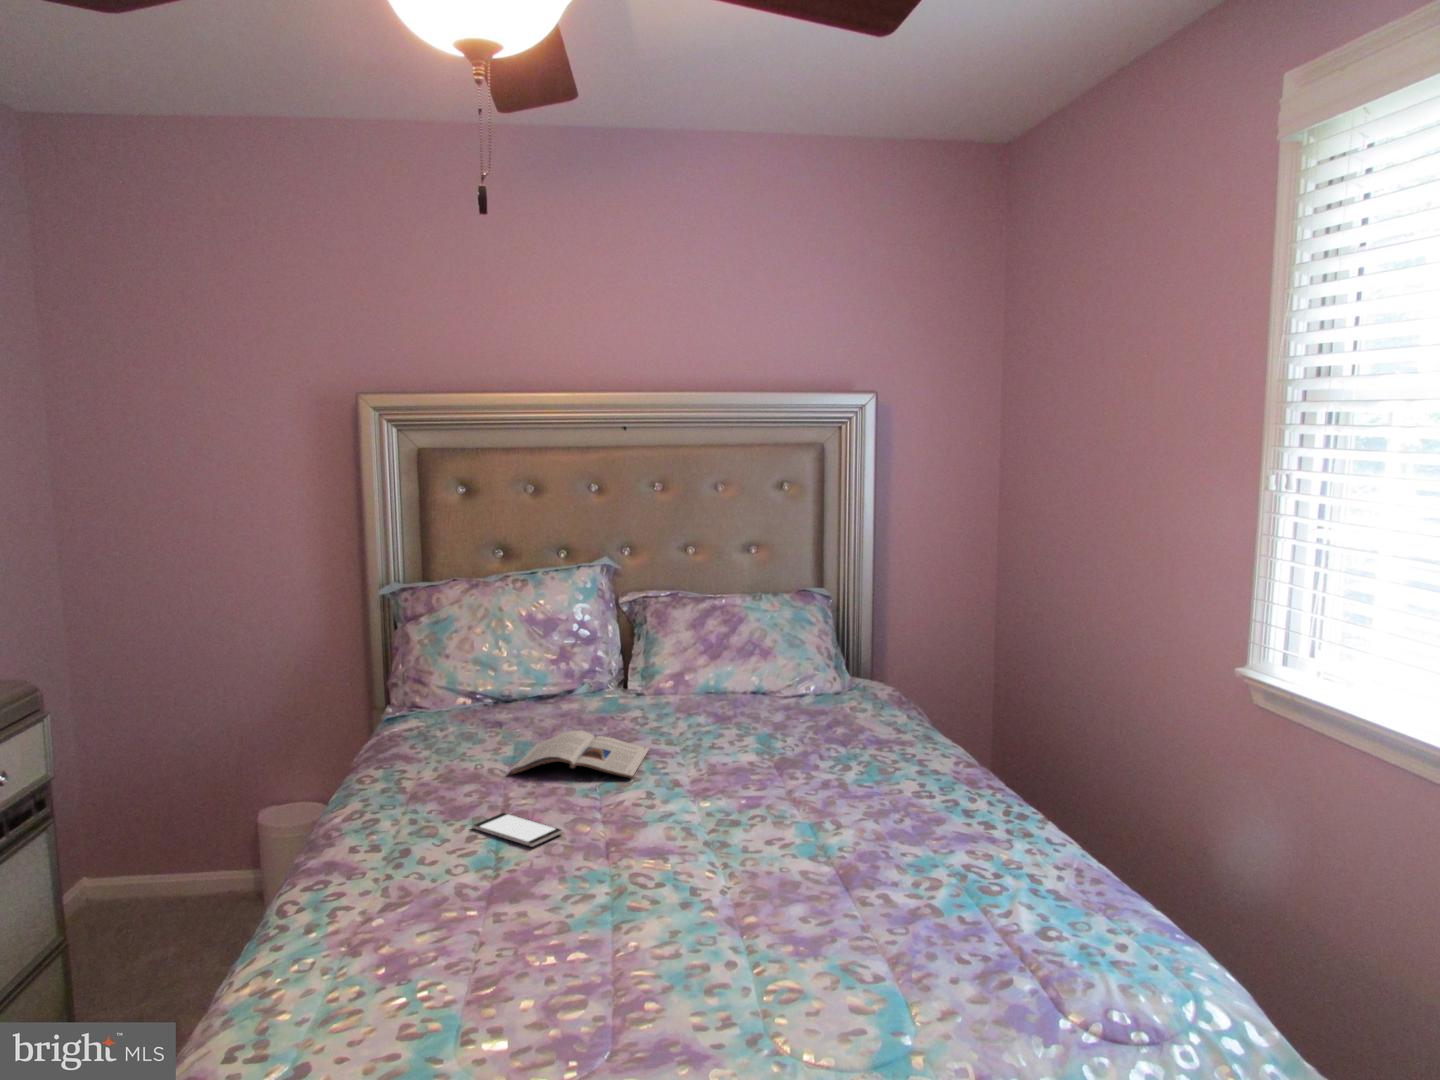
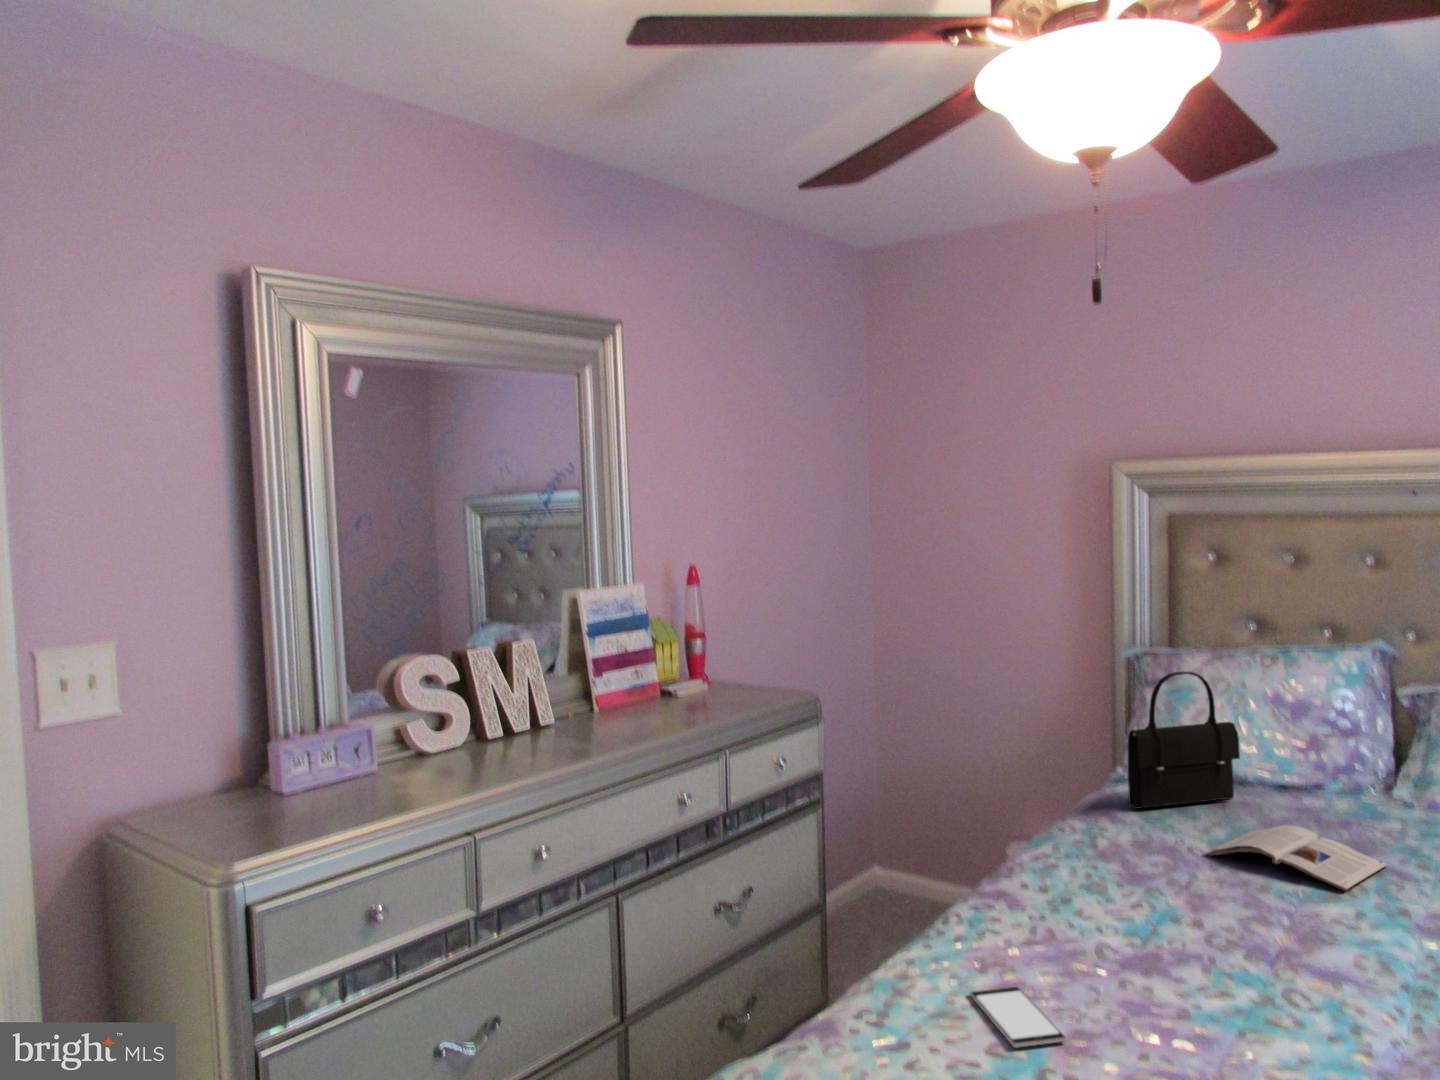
handbag: none [414,599,512,746] -> present [1128,672,1240,809]
smartphone: present [472,813,563,847] -> present [970,987,1067,1048]

